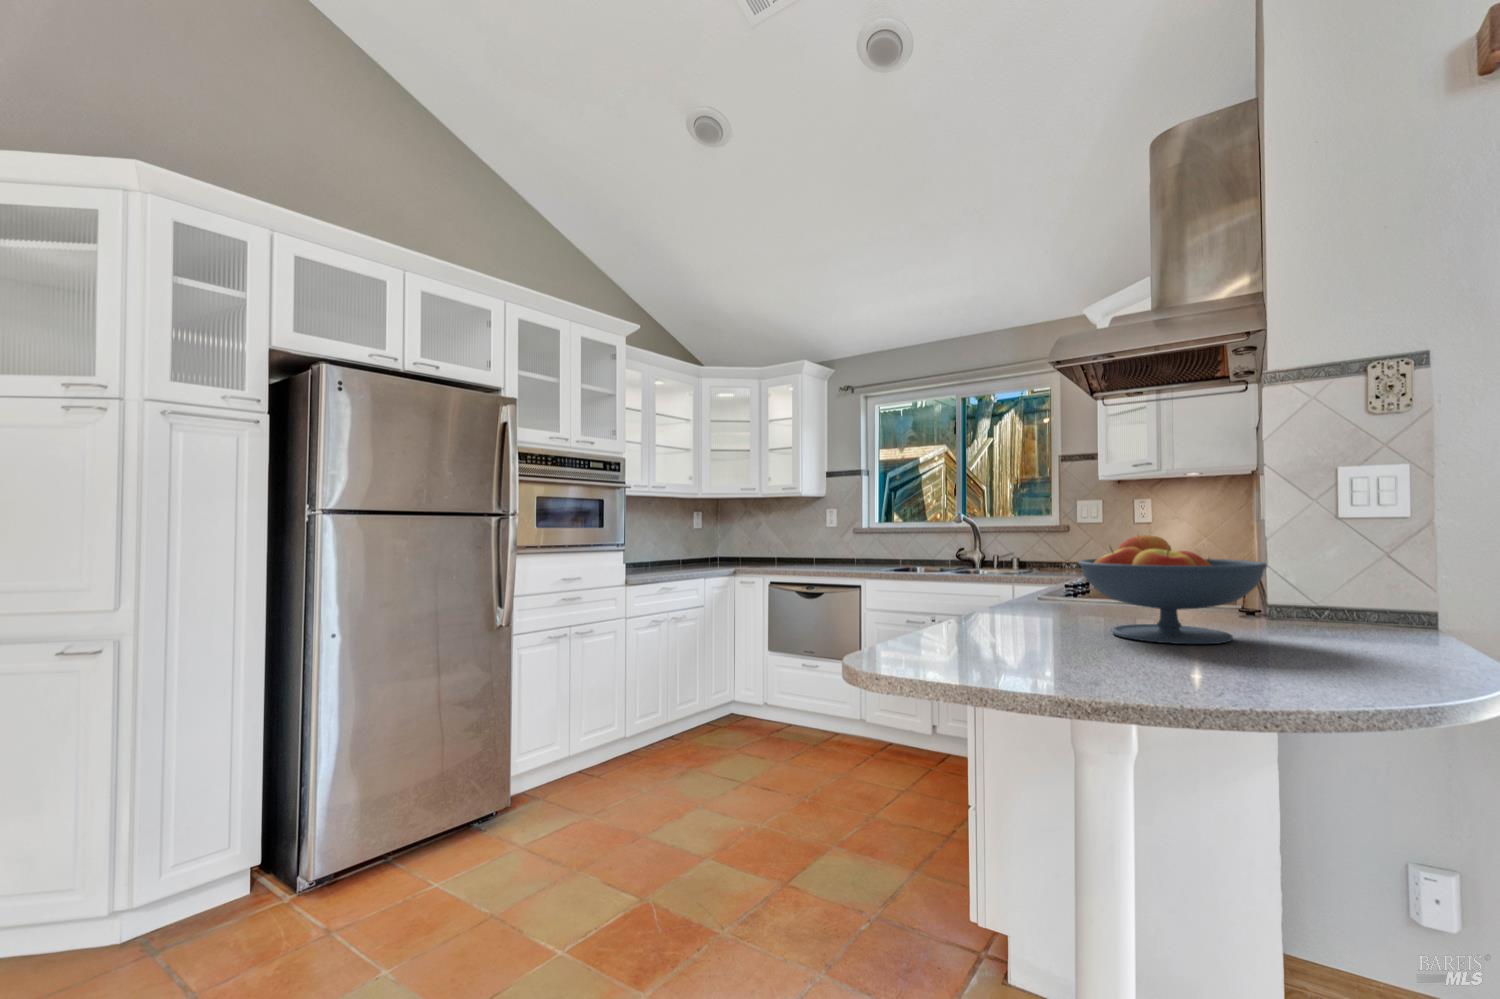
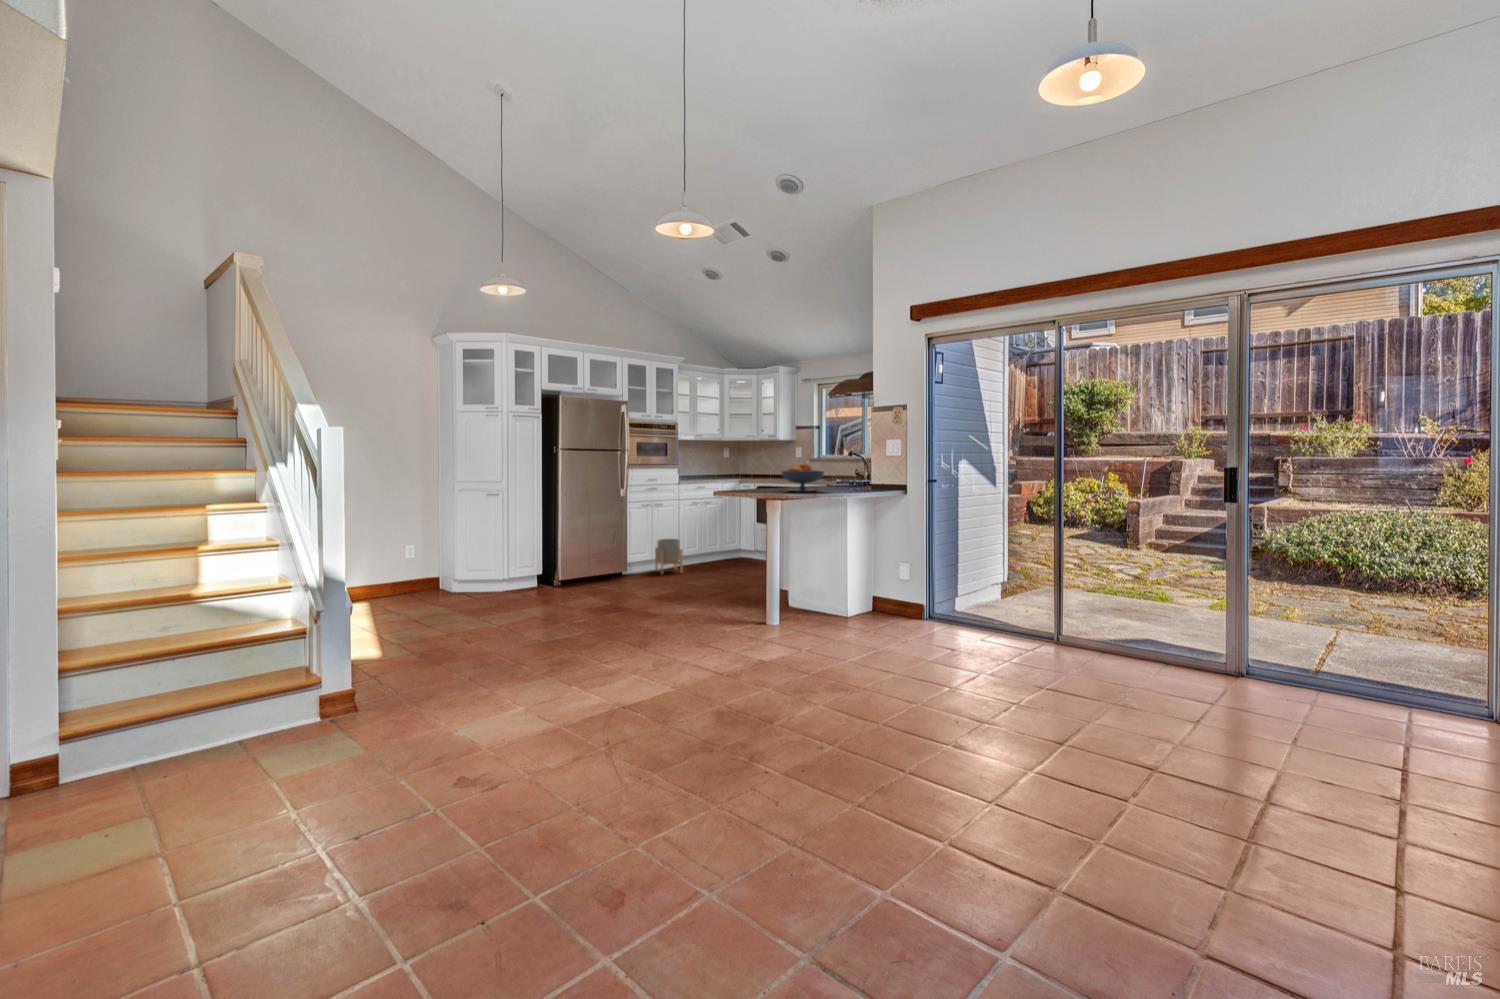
planter: none [576,708,642,803] -> present [655,539,683,573]

